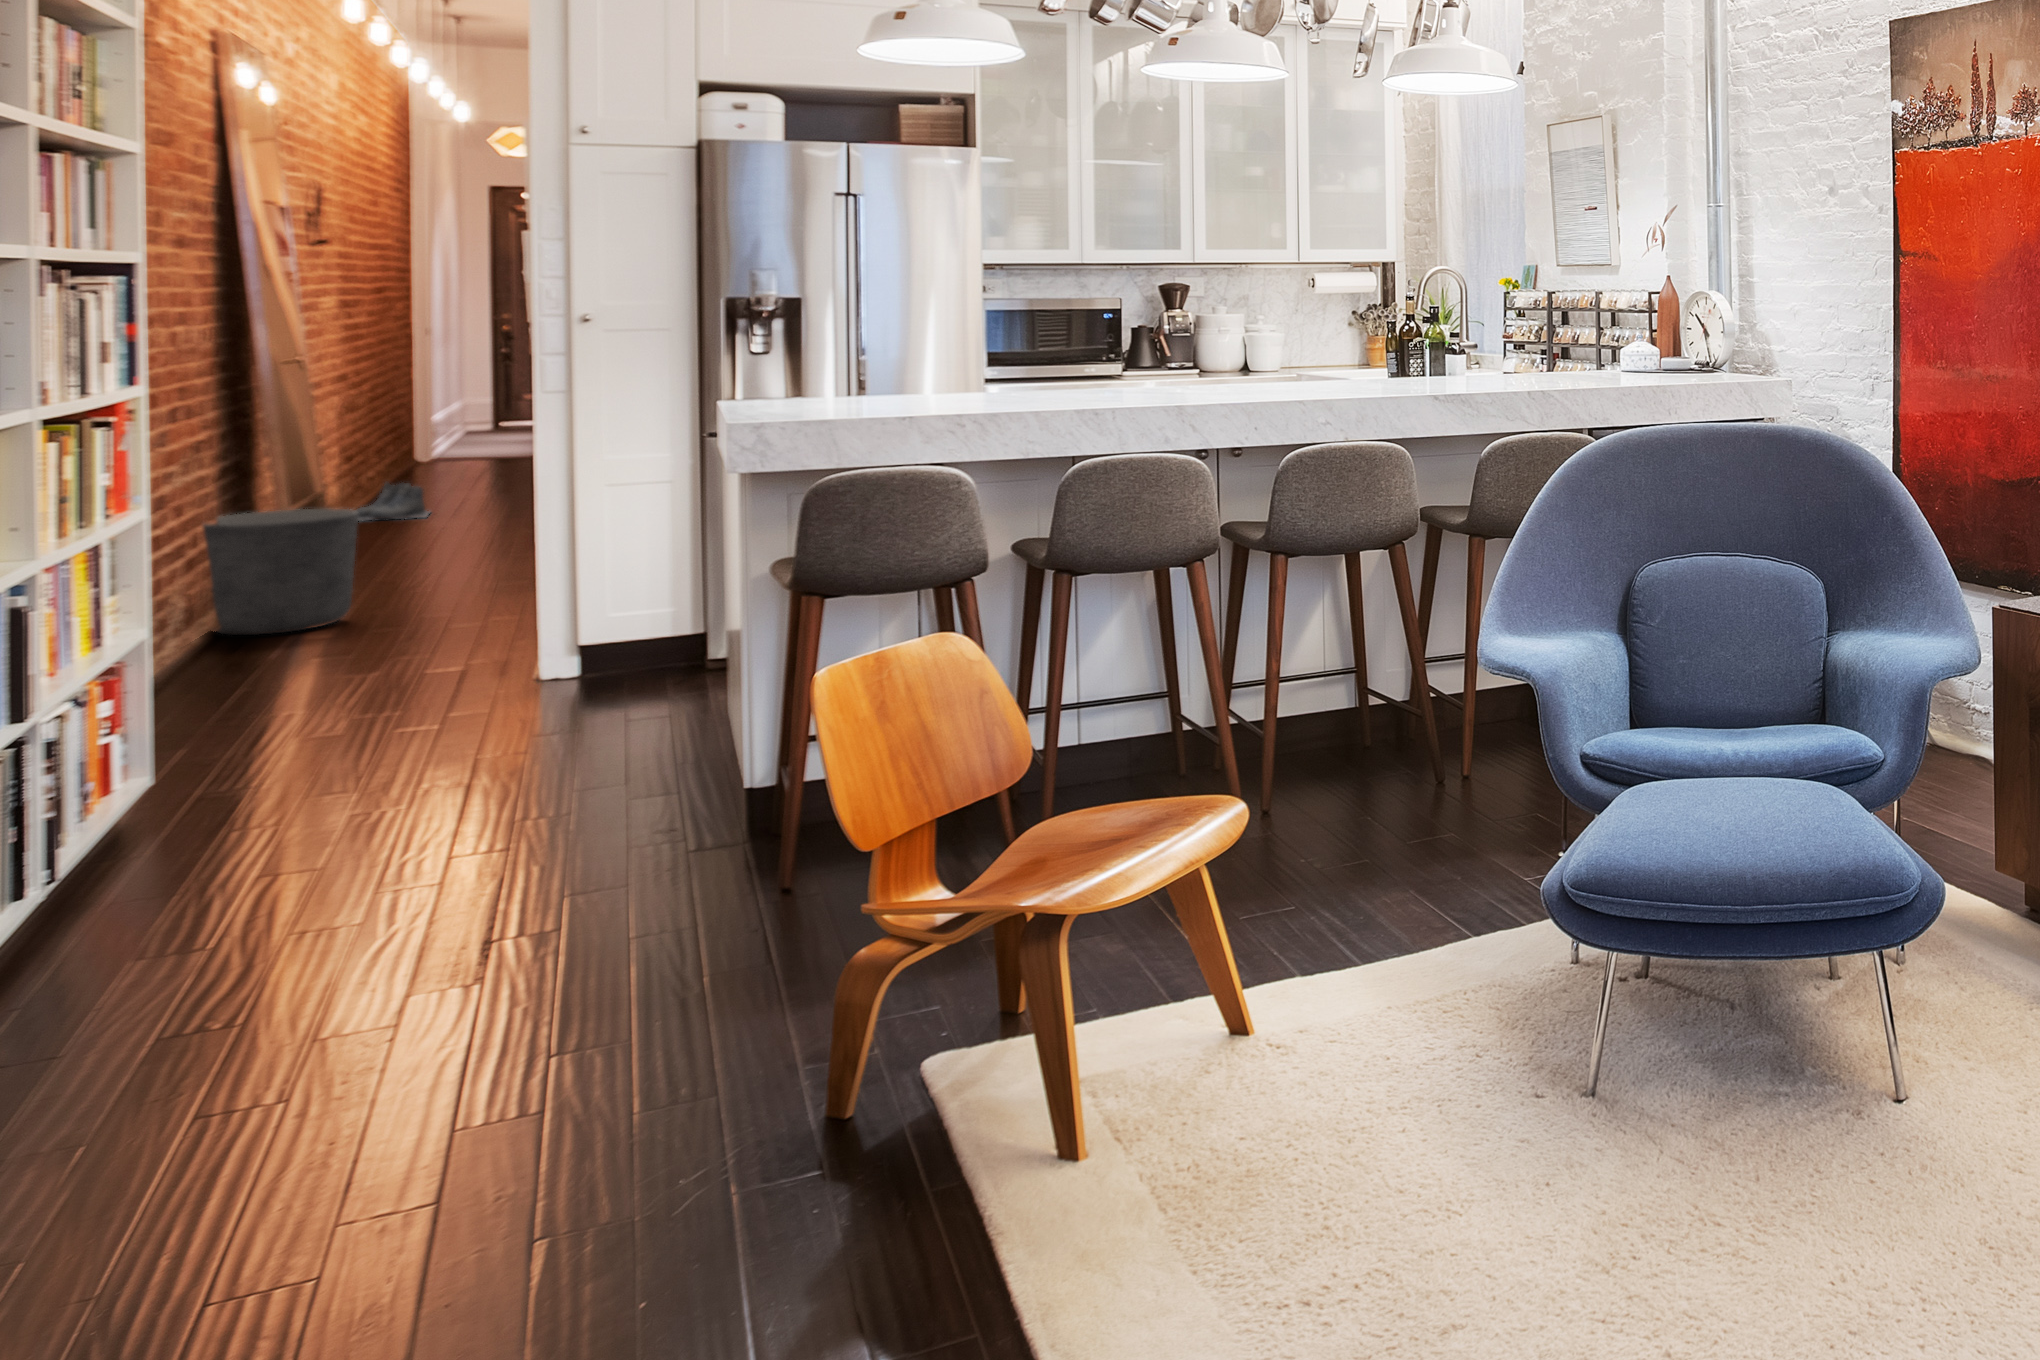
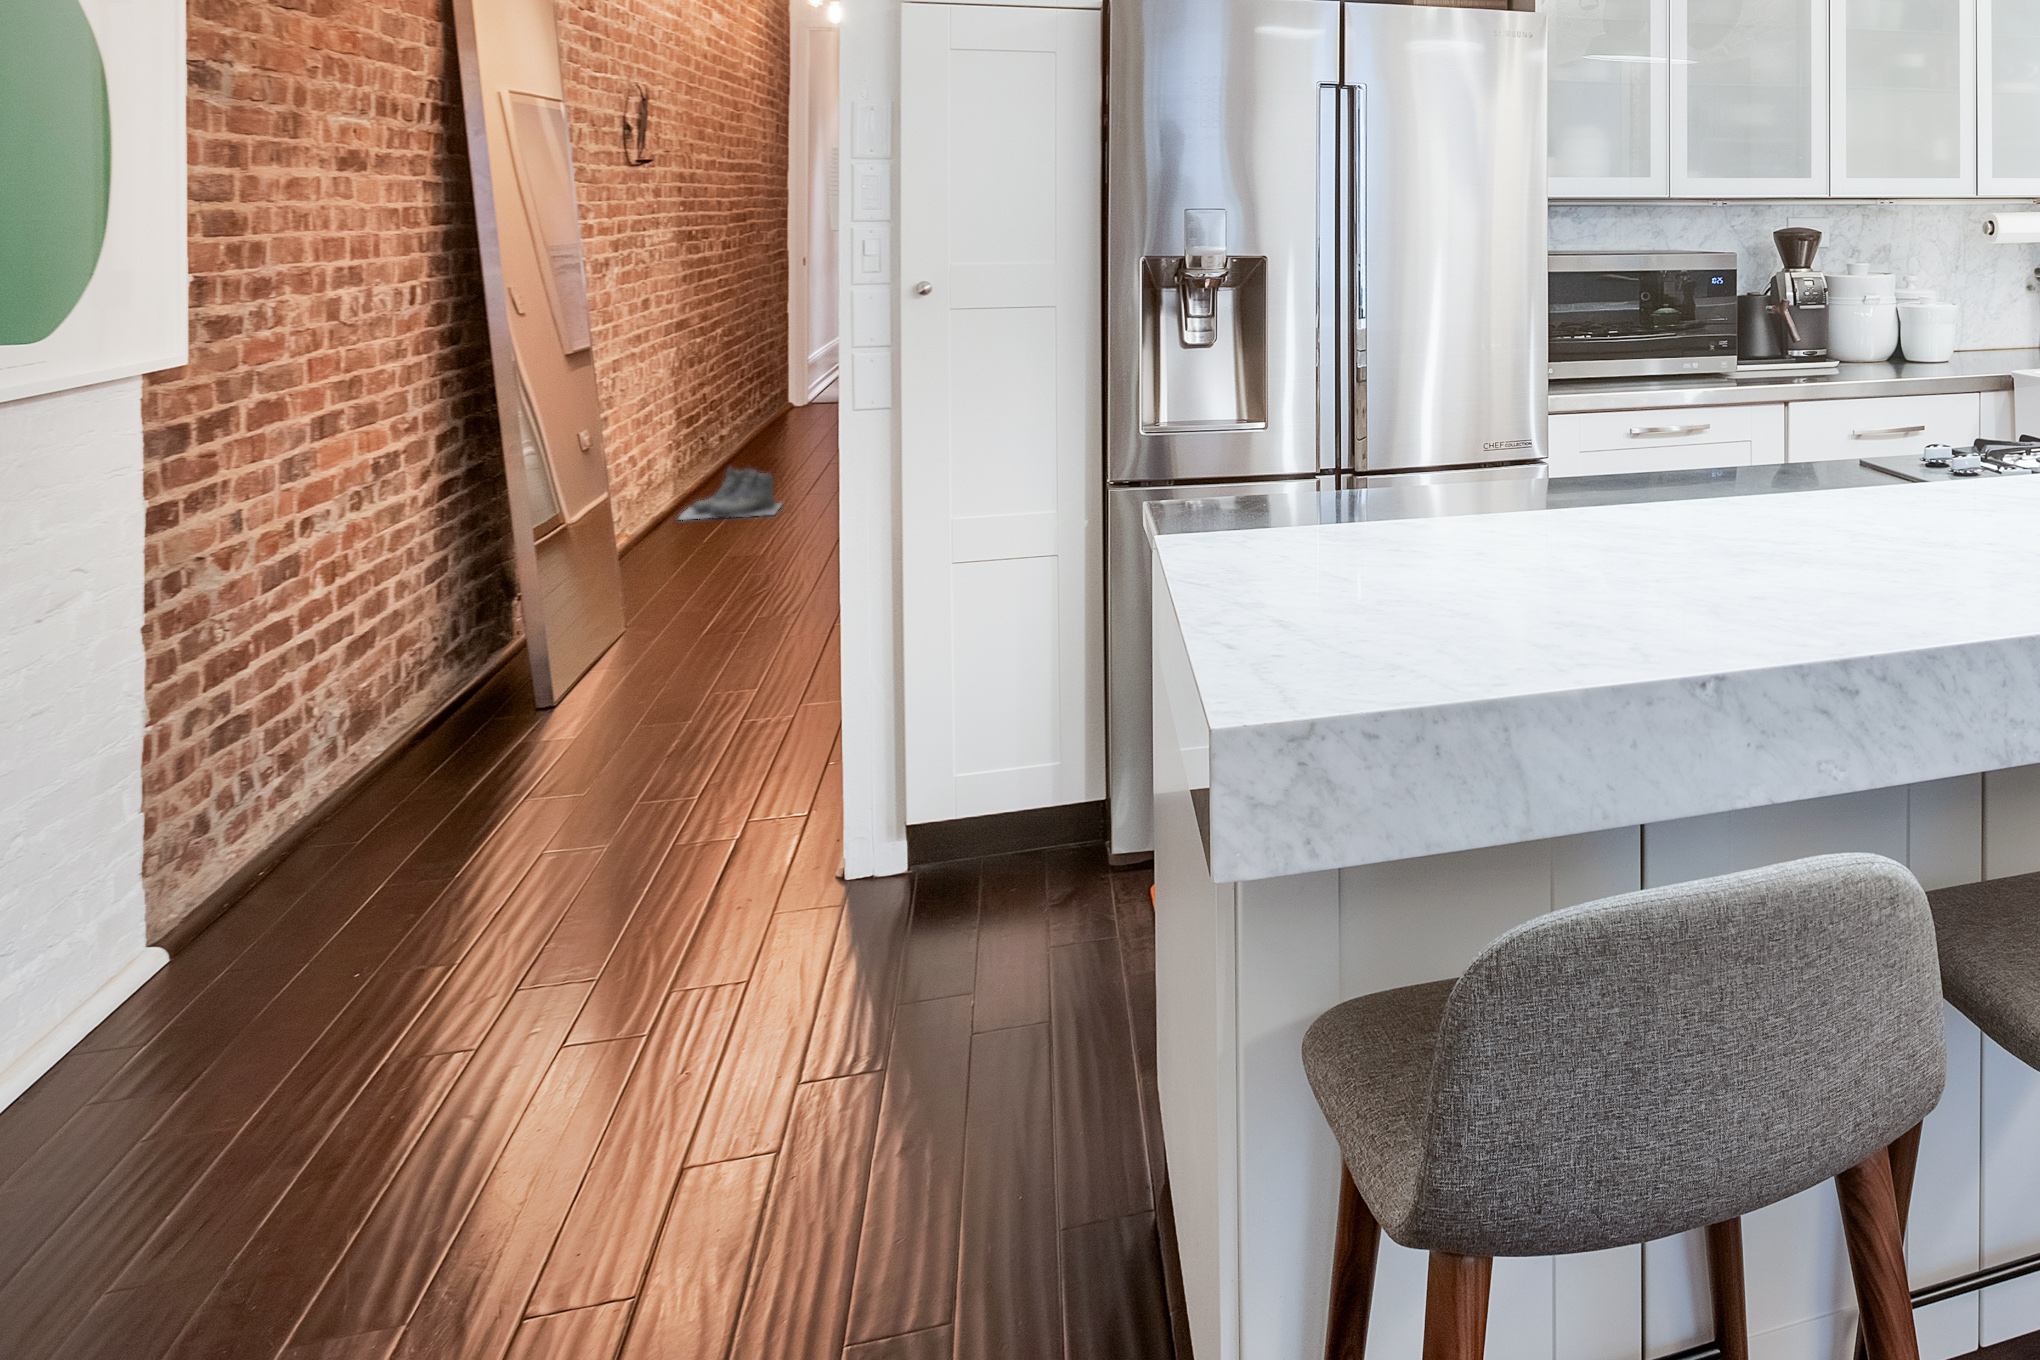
planter: present [203,509,358,635] -> none [377,576,615,792]

